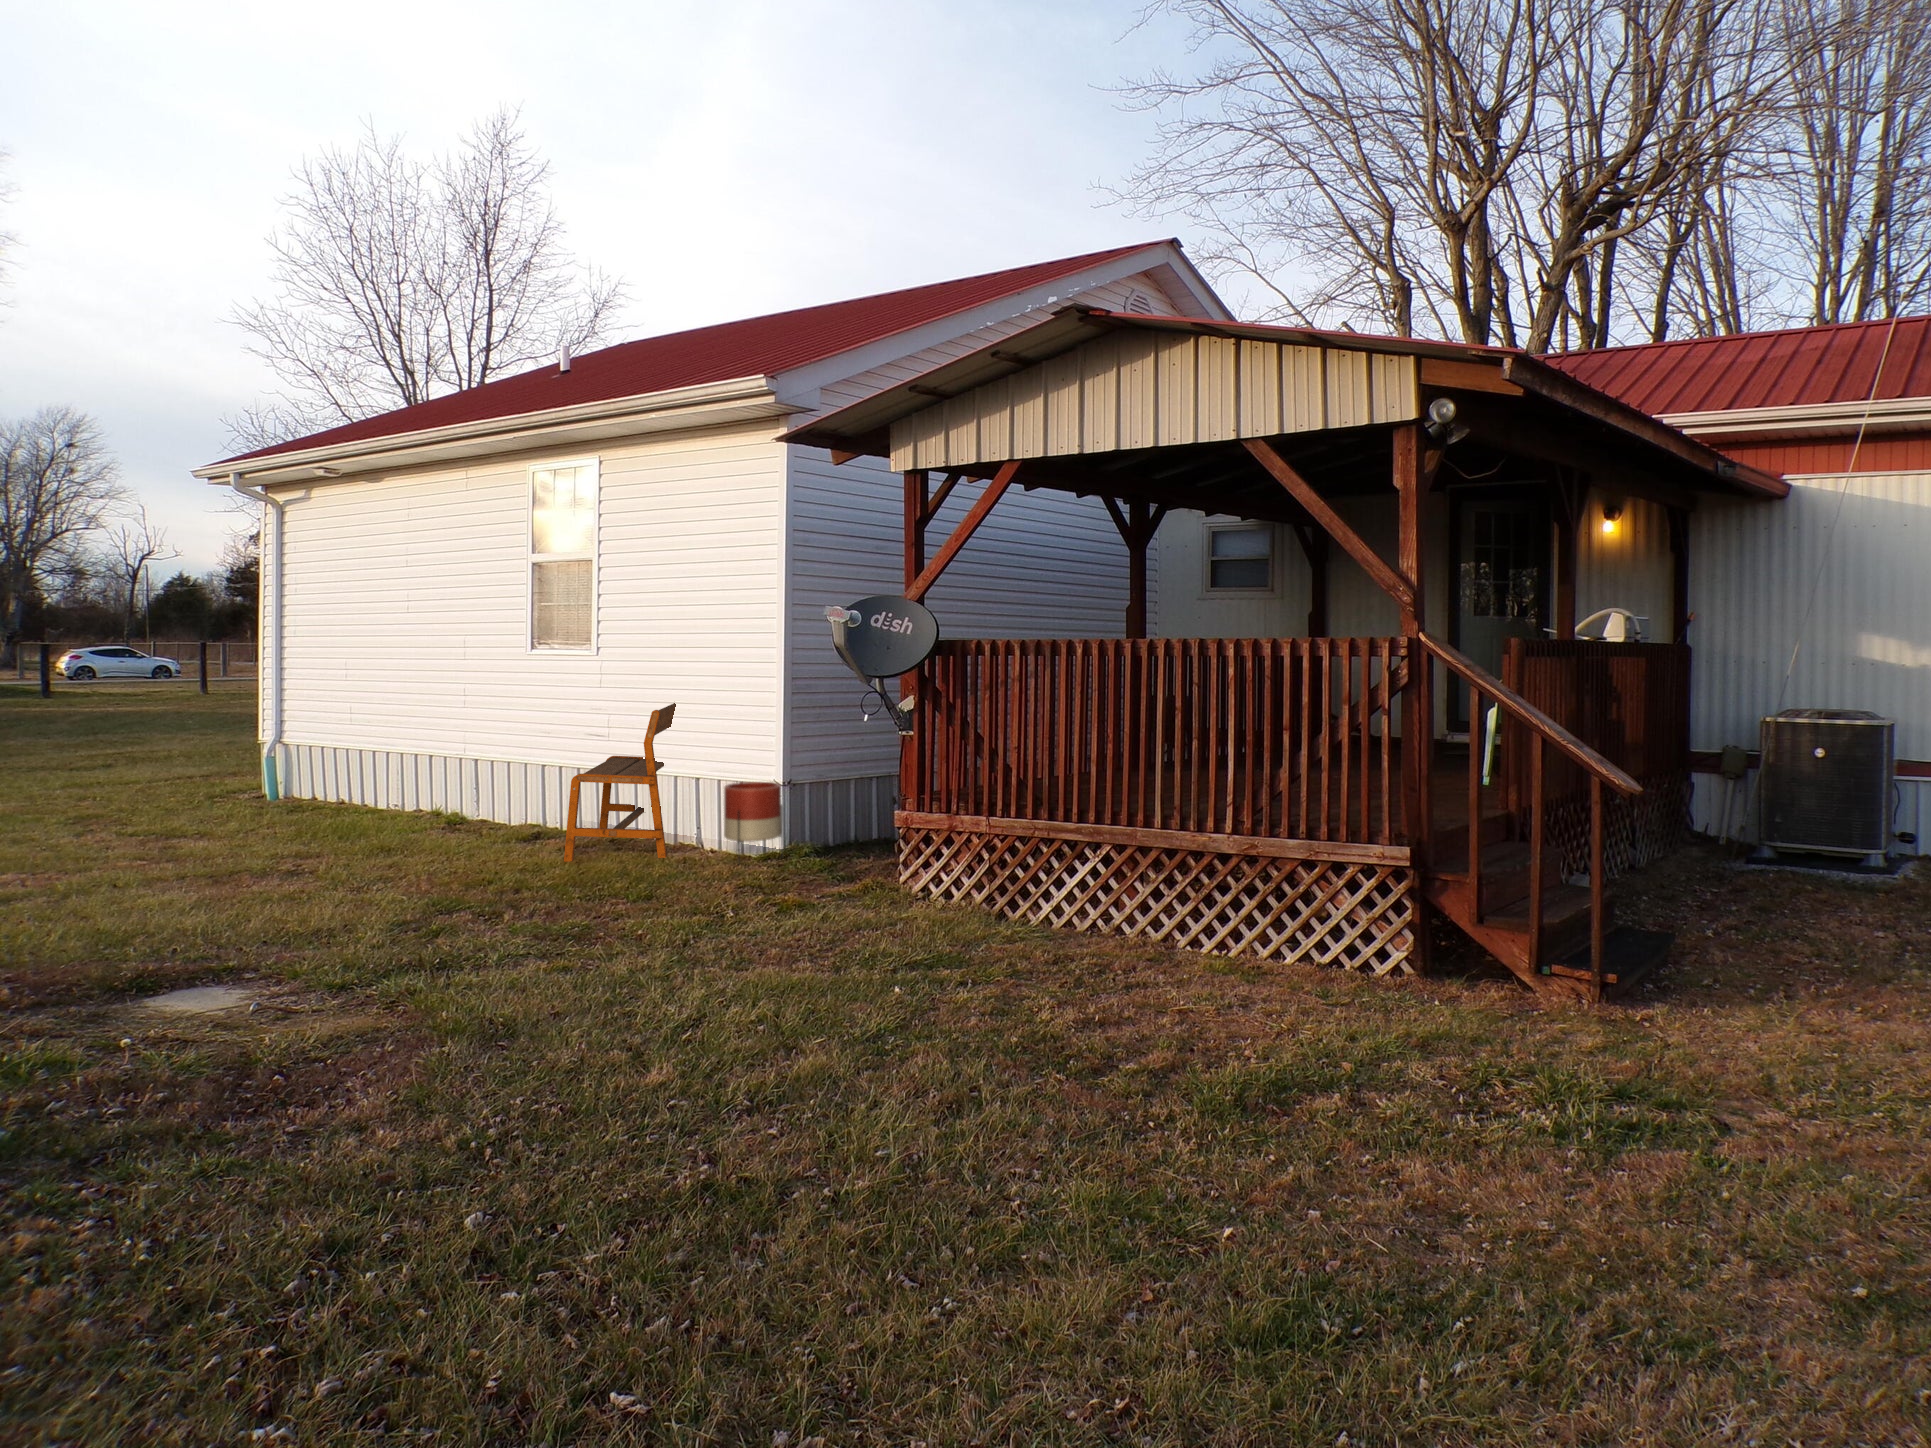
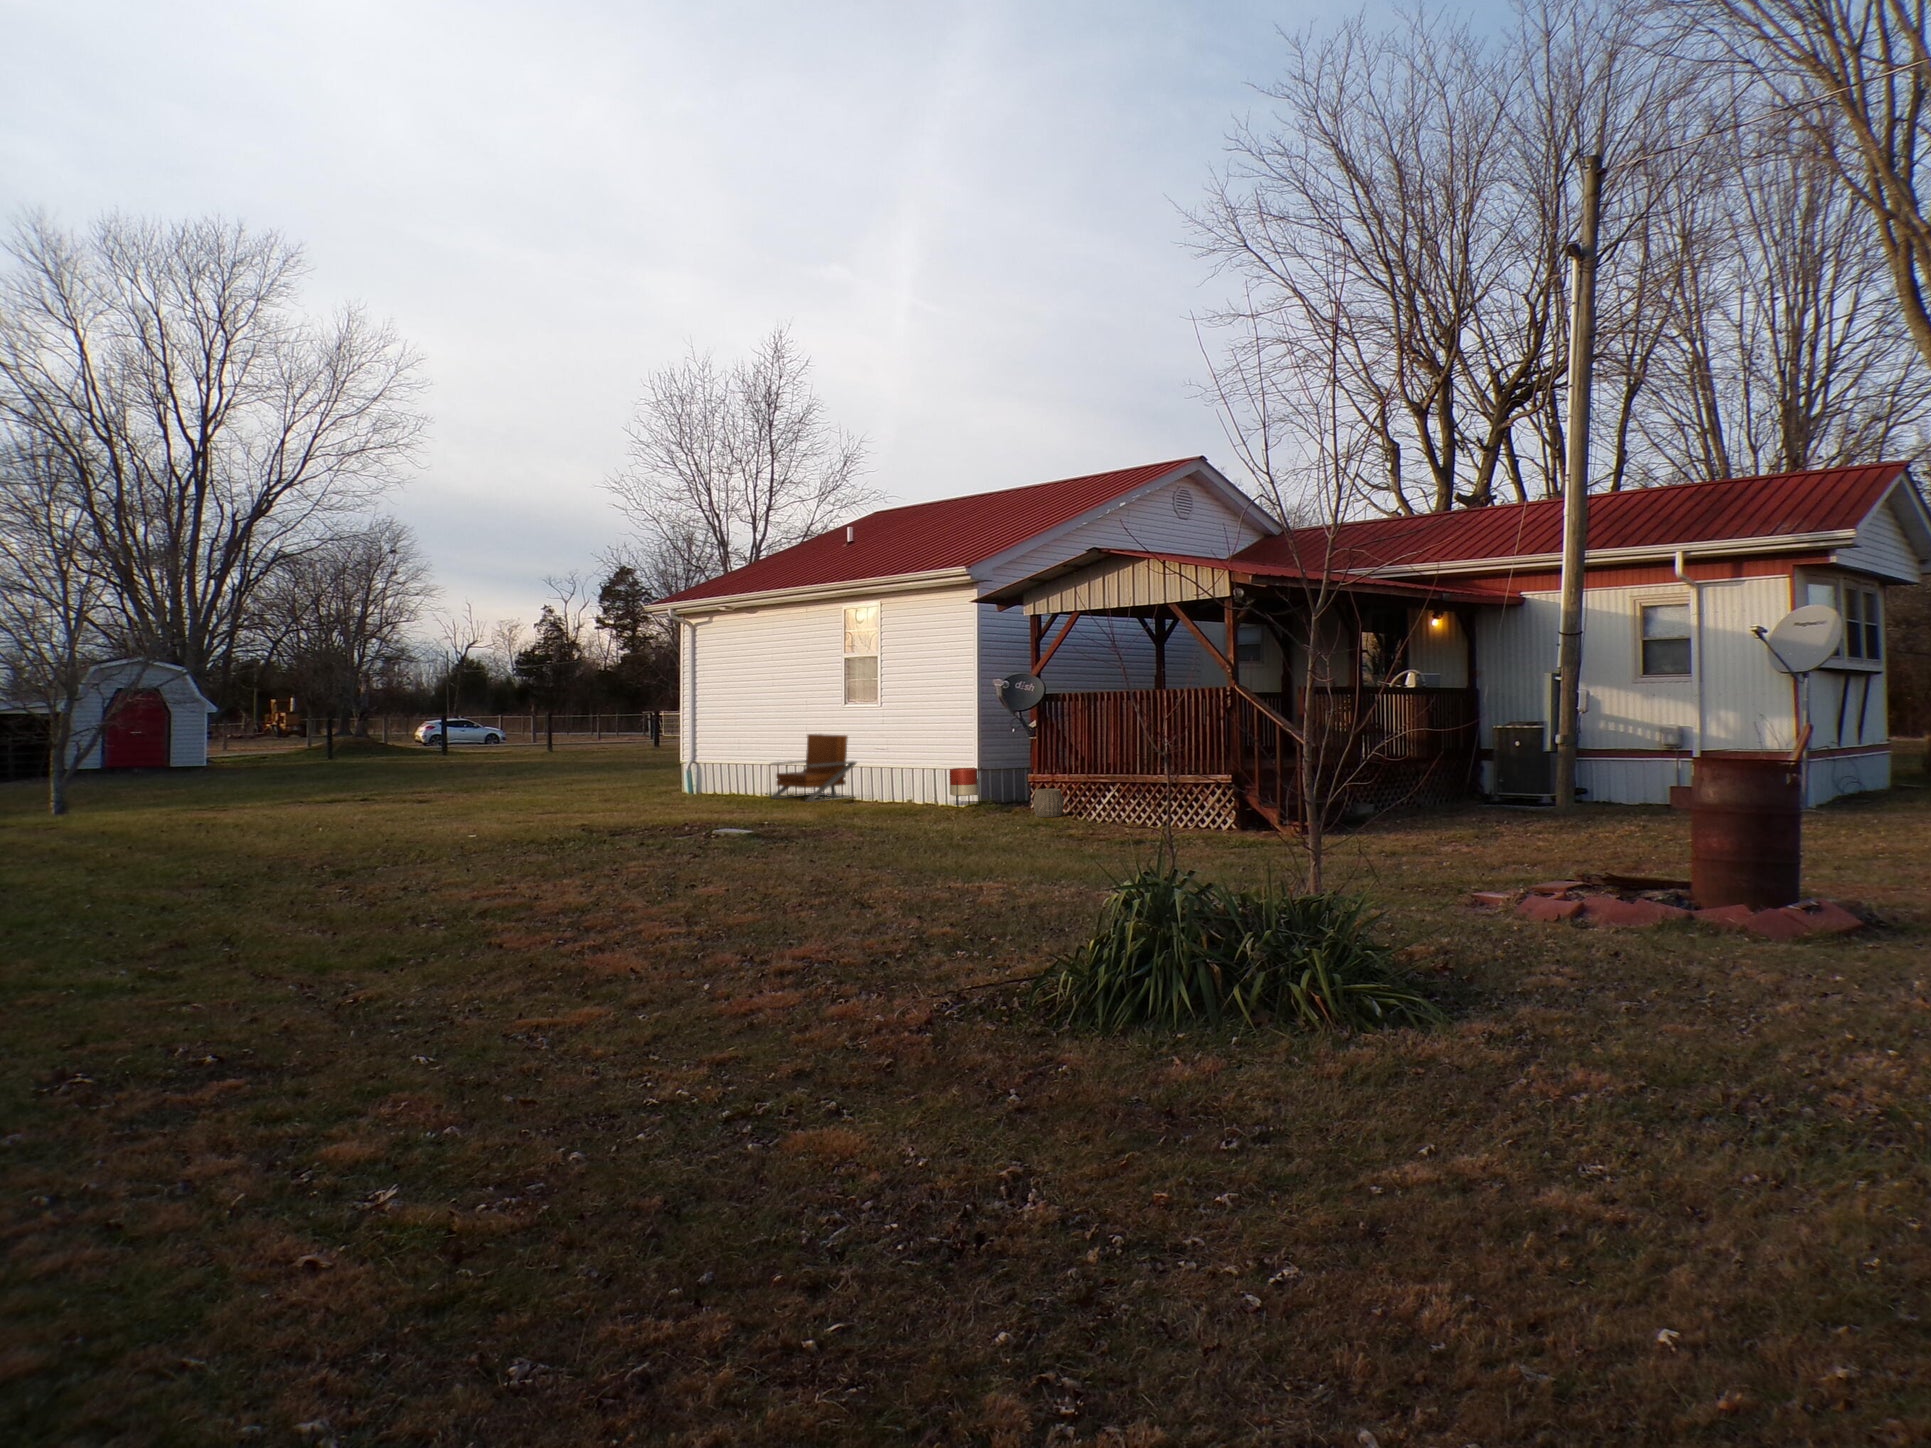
lounge chair: none [376,701,550,838] -> present [771,734,856,802]
bench: present [564,703,676,862] -> none [874,729,930,807]
woven basket: none [909,847,978,916] -> present [1033,789,1064,817]

